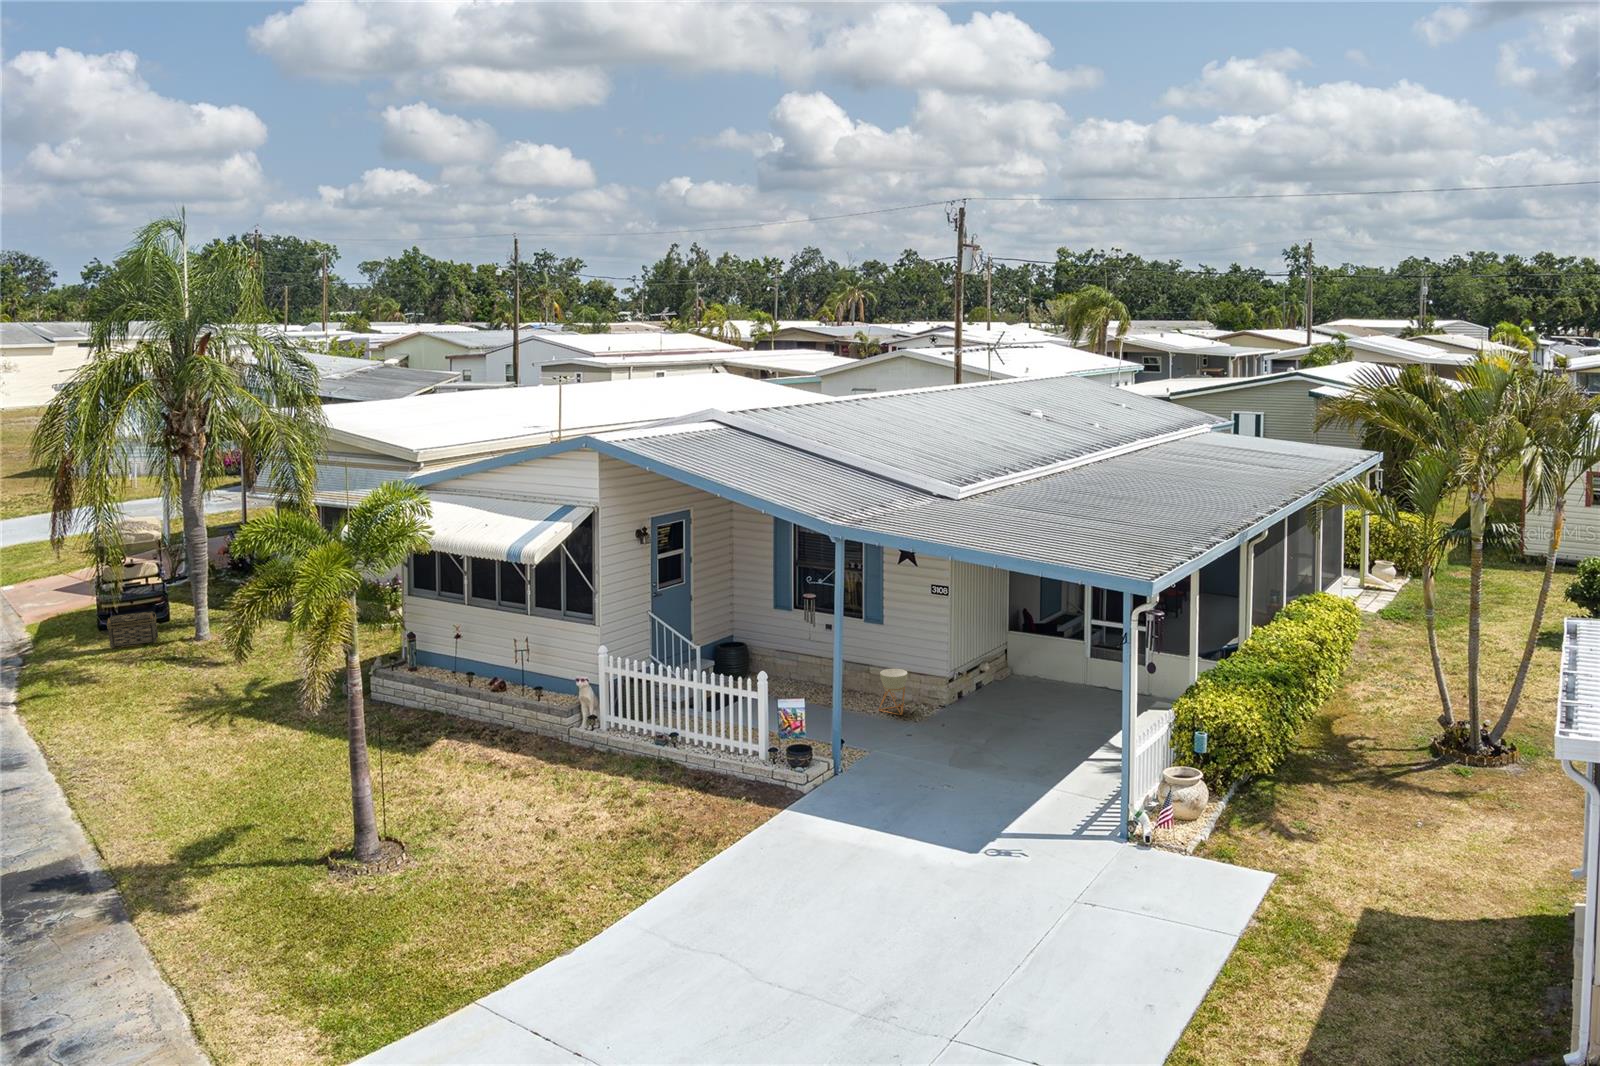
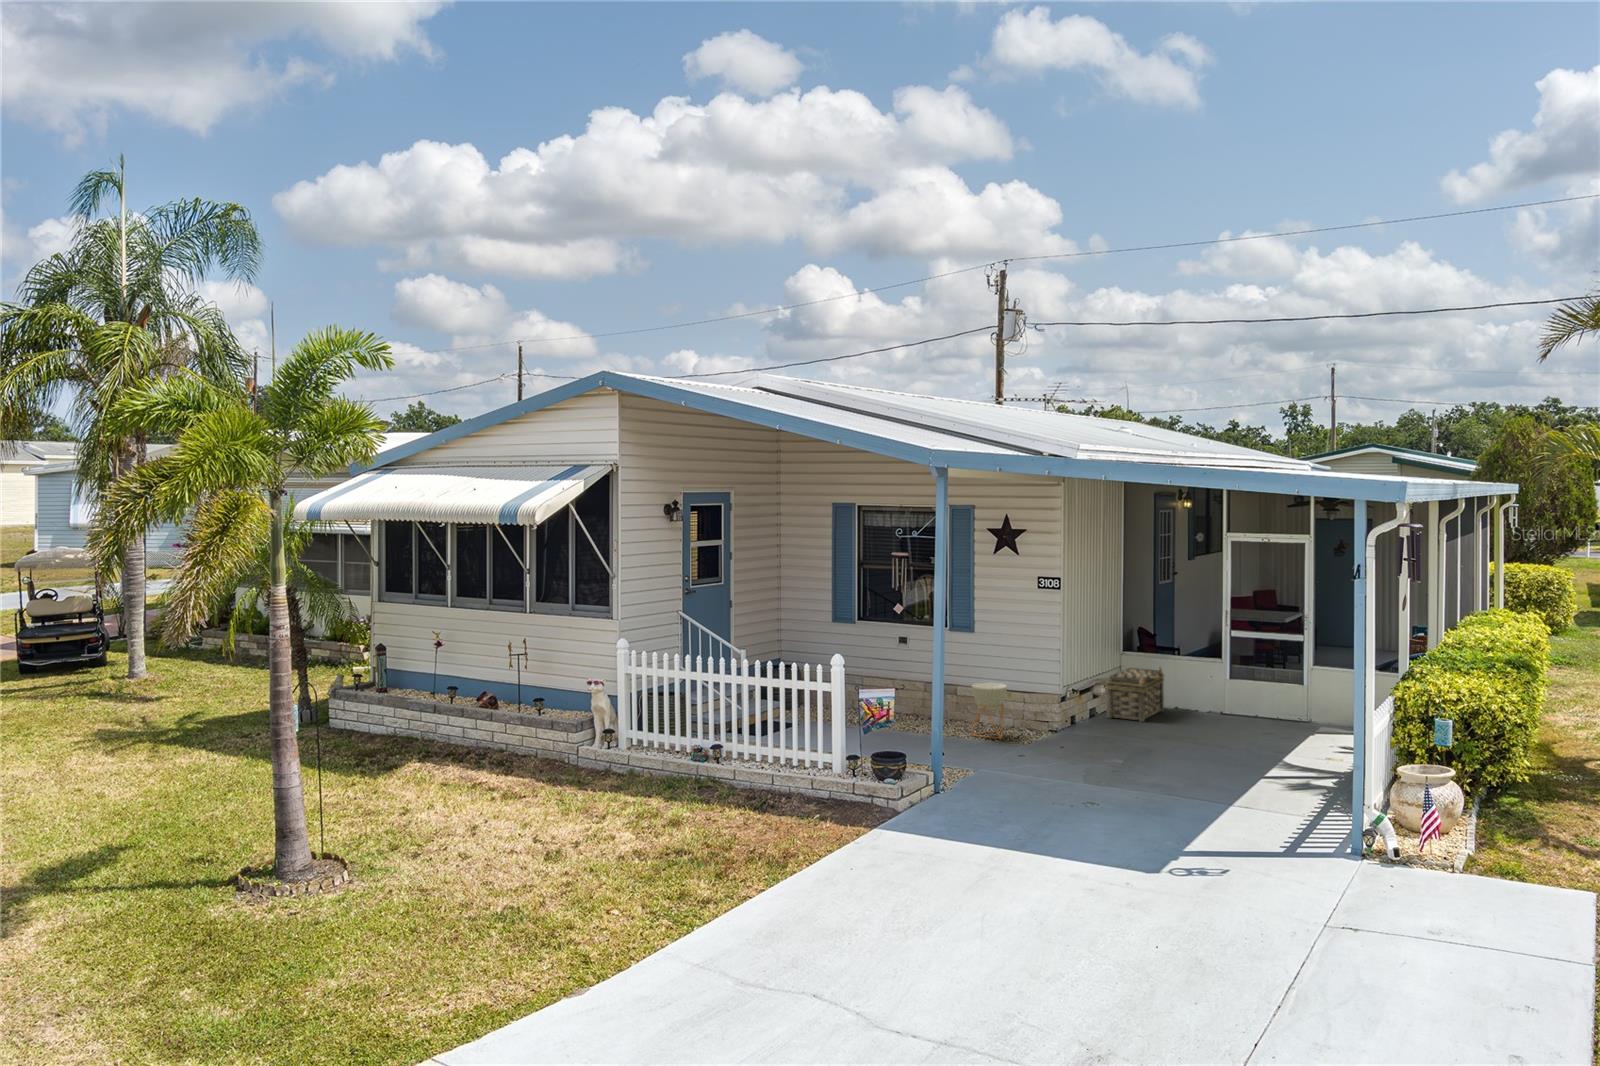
basket: present [107,611,158,648] -> present [1106,667,1164,722]

